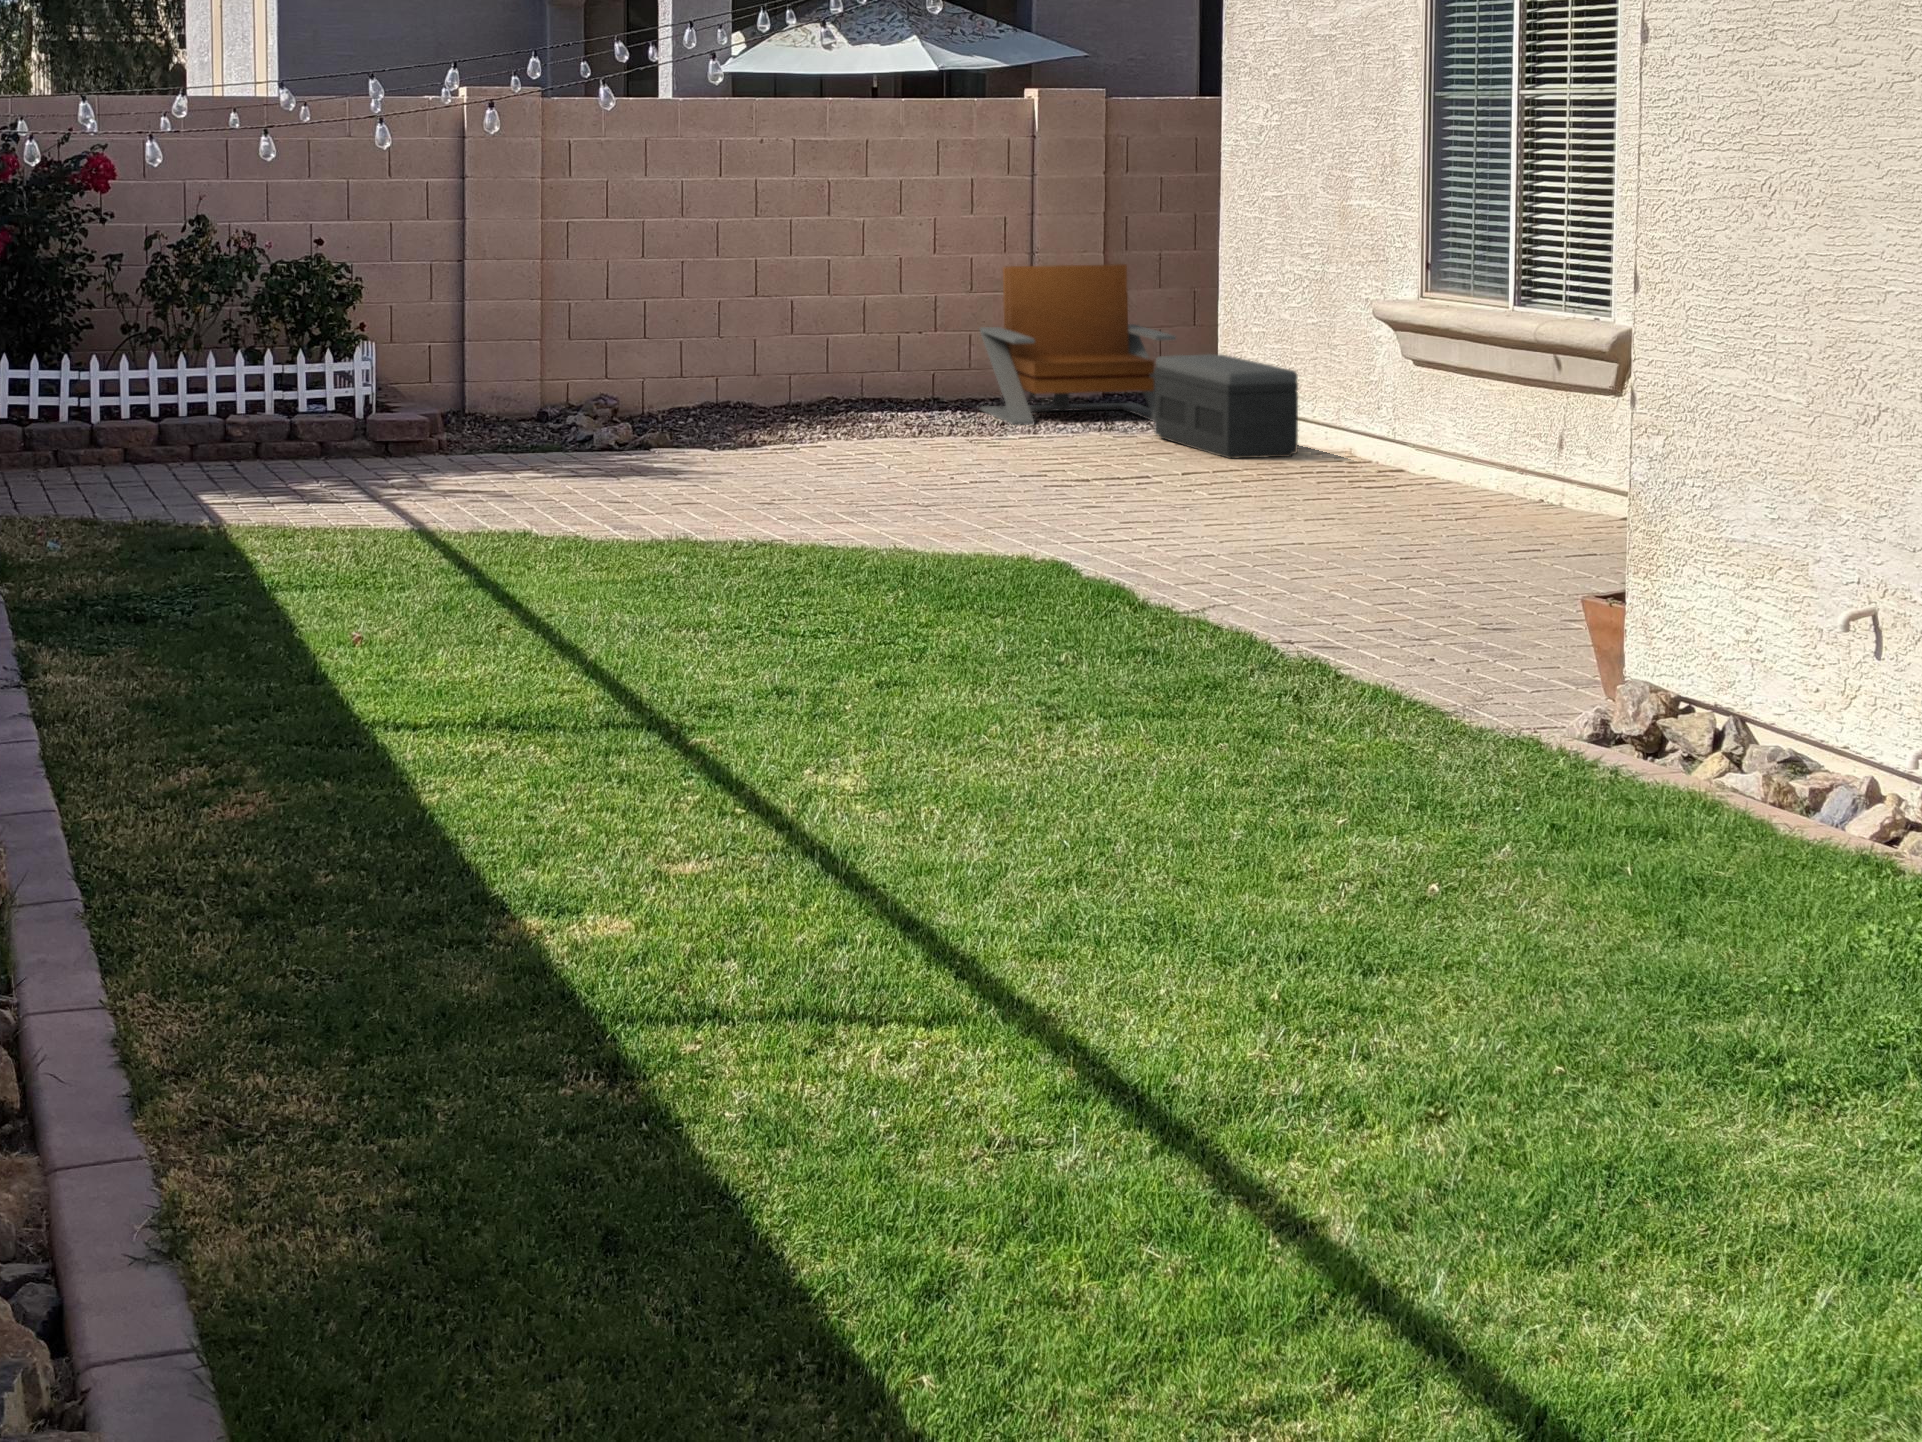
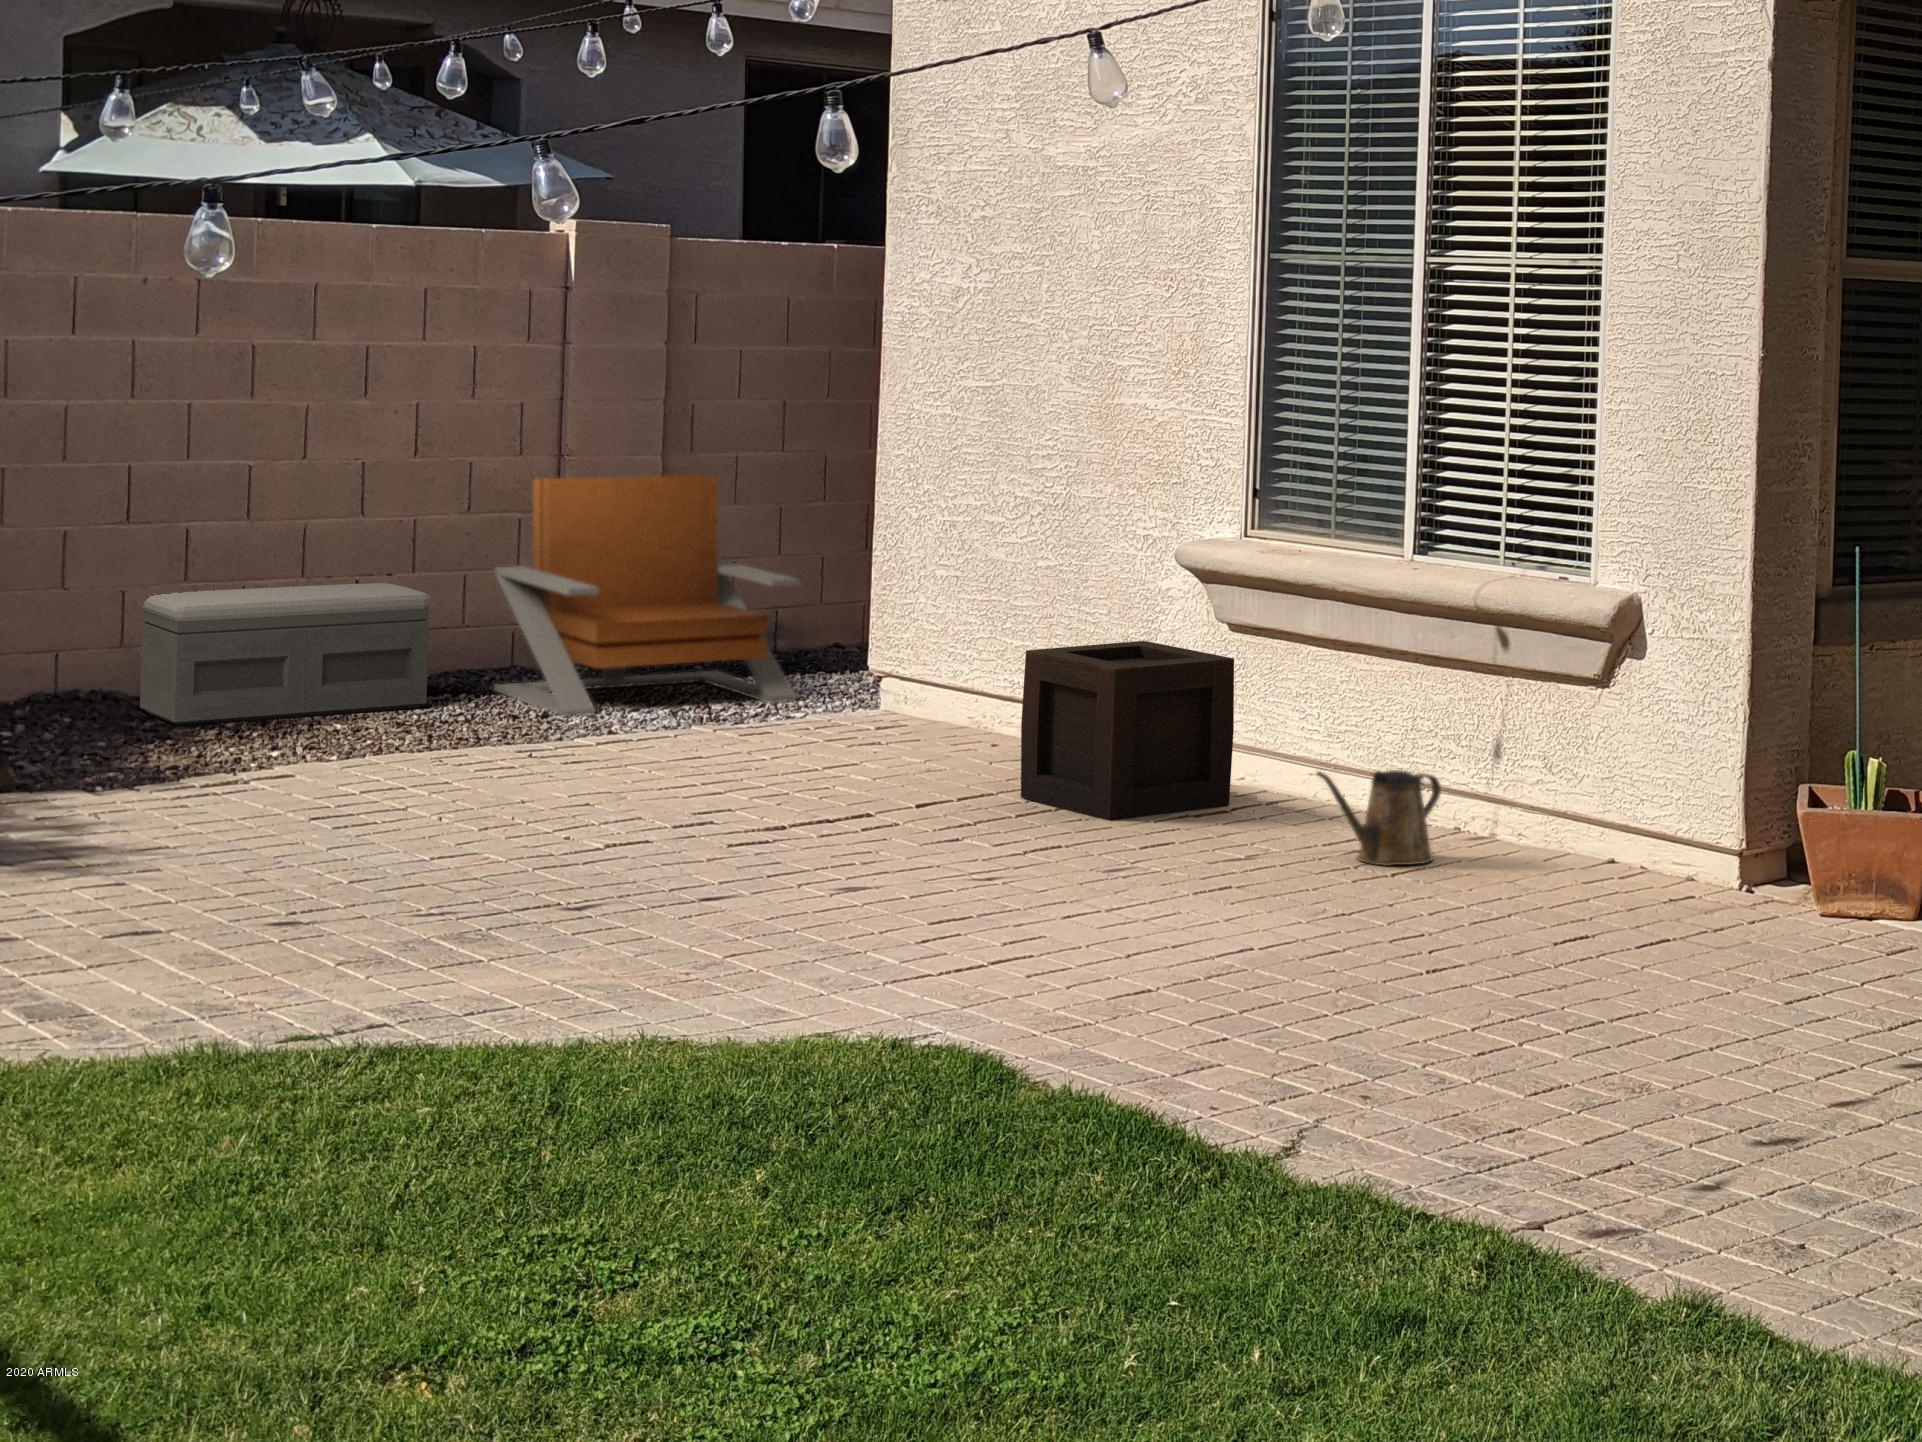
storage bench: present [1155,354,1298,459] -> present [140,583,430,725]
wooden crate: none [1268,371,1413,490] -> present [1021,641,1234,821]
watering can: none [1423,451,1529,520] -> present [1317,770,1441,866]

